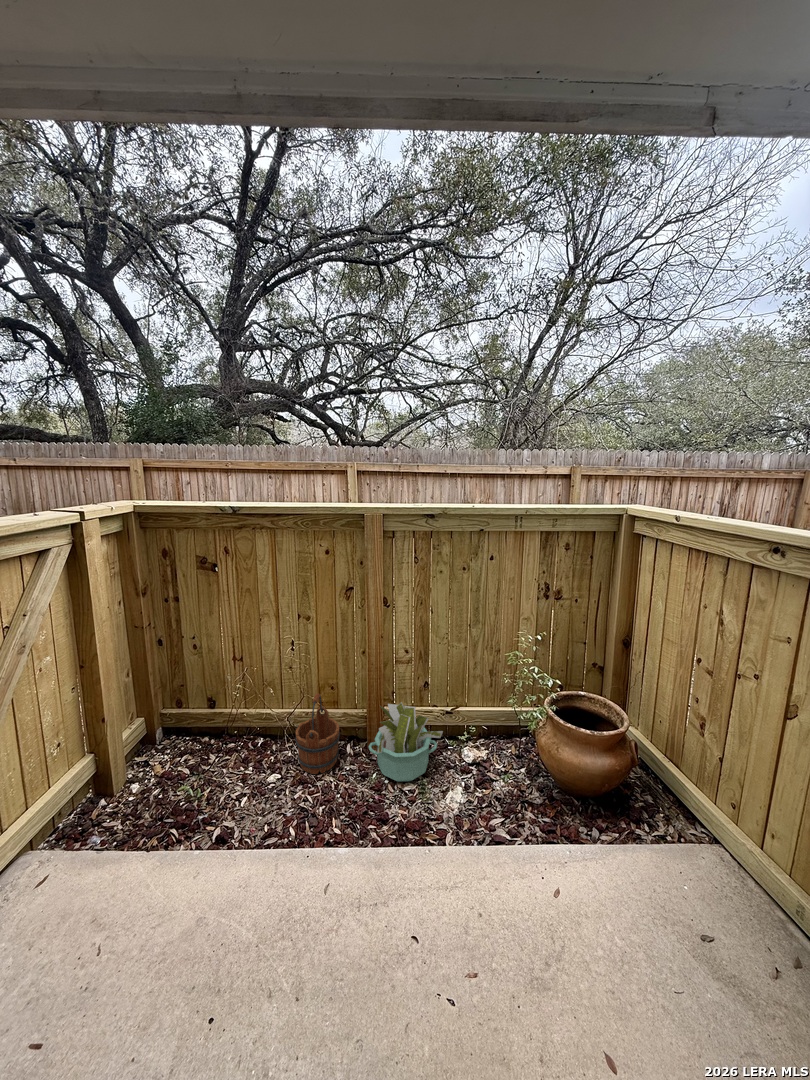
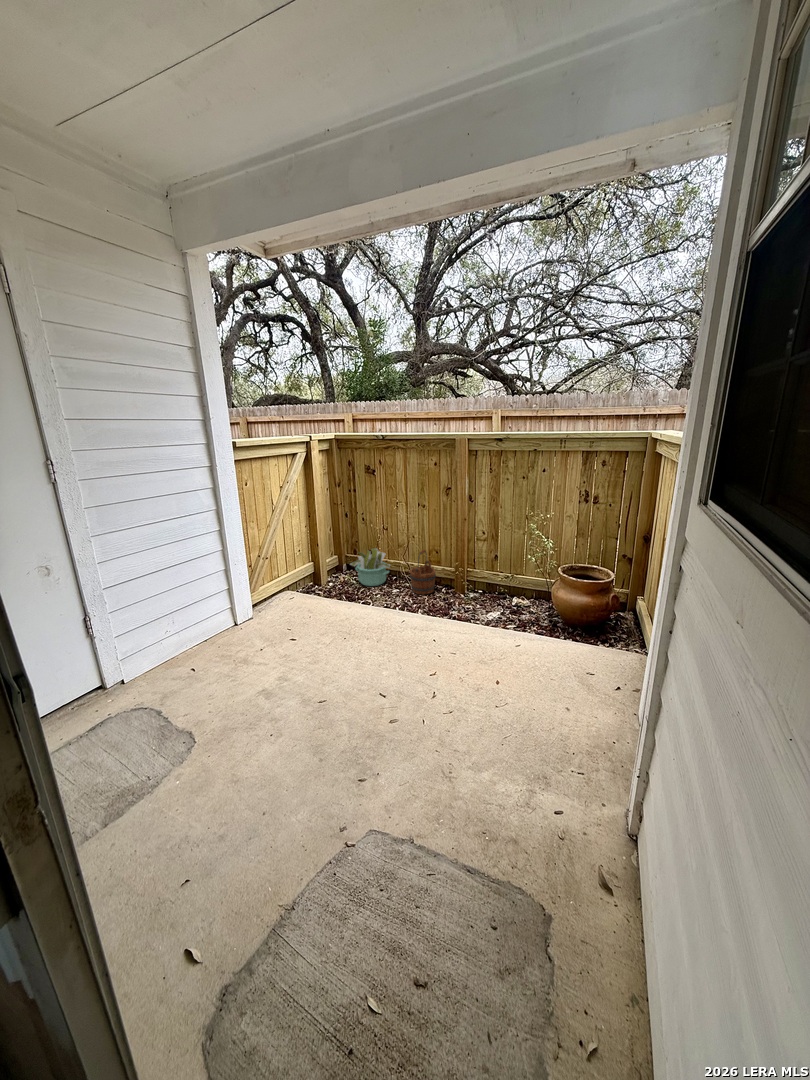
decorative plant: present [369,702,443,782] -> present [350,548,390,586]

